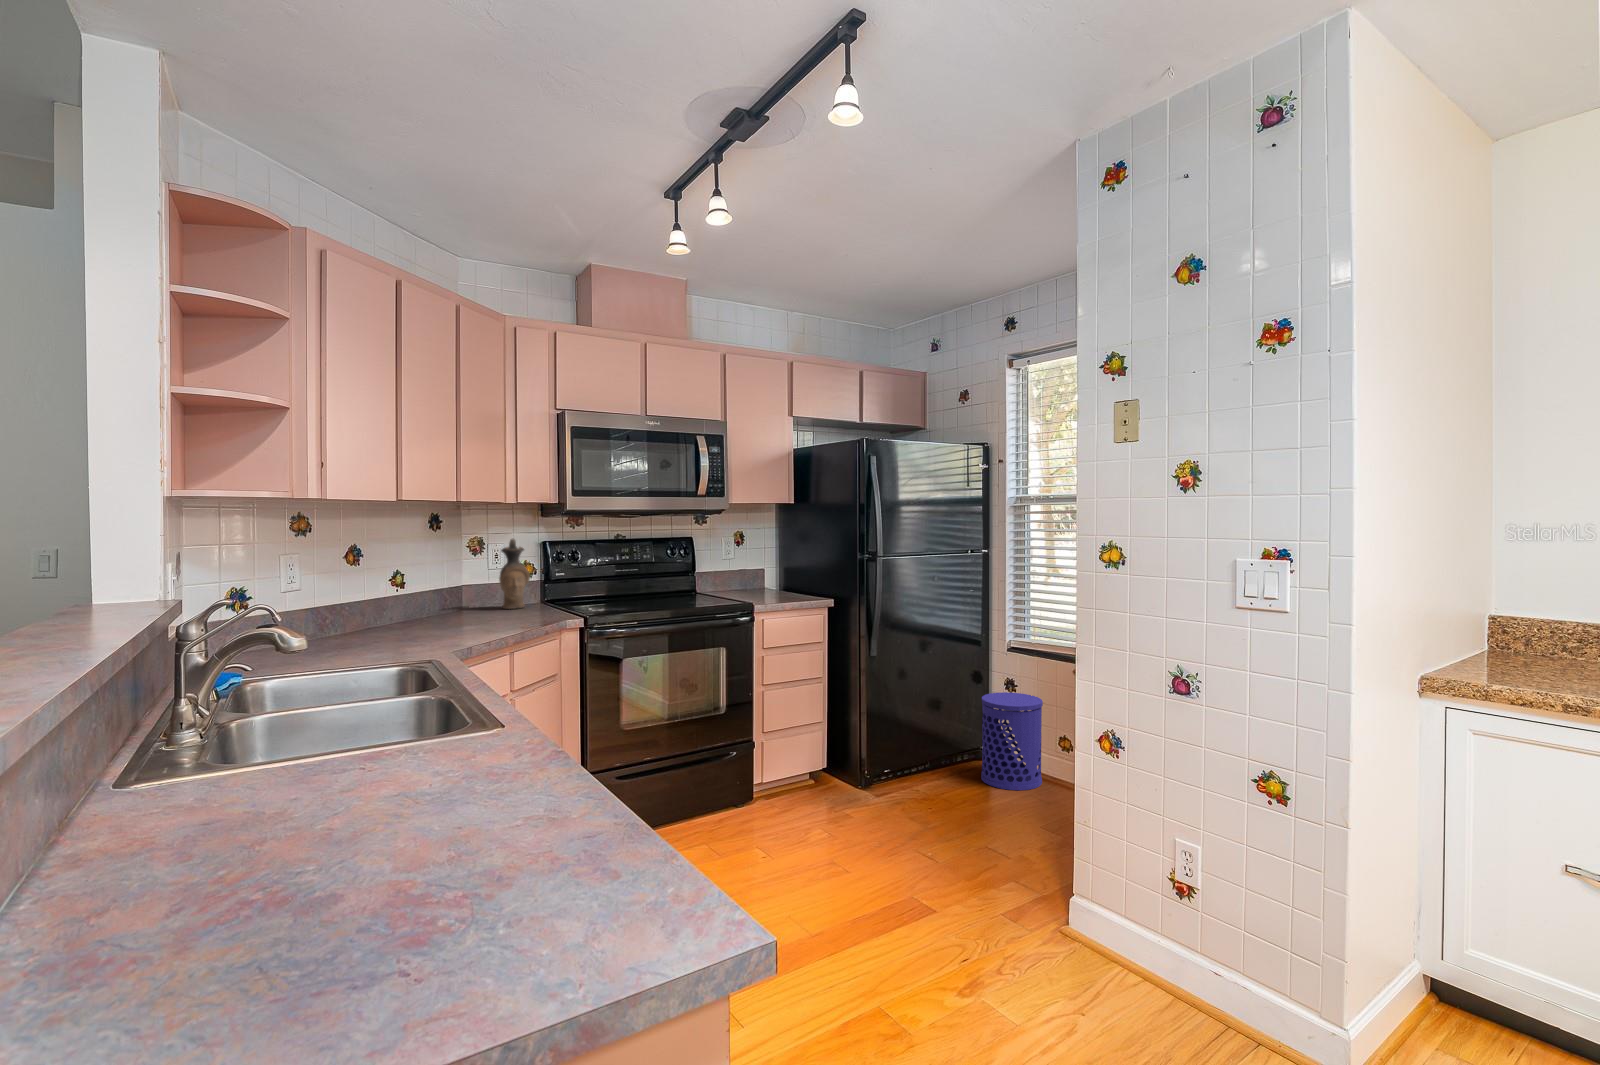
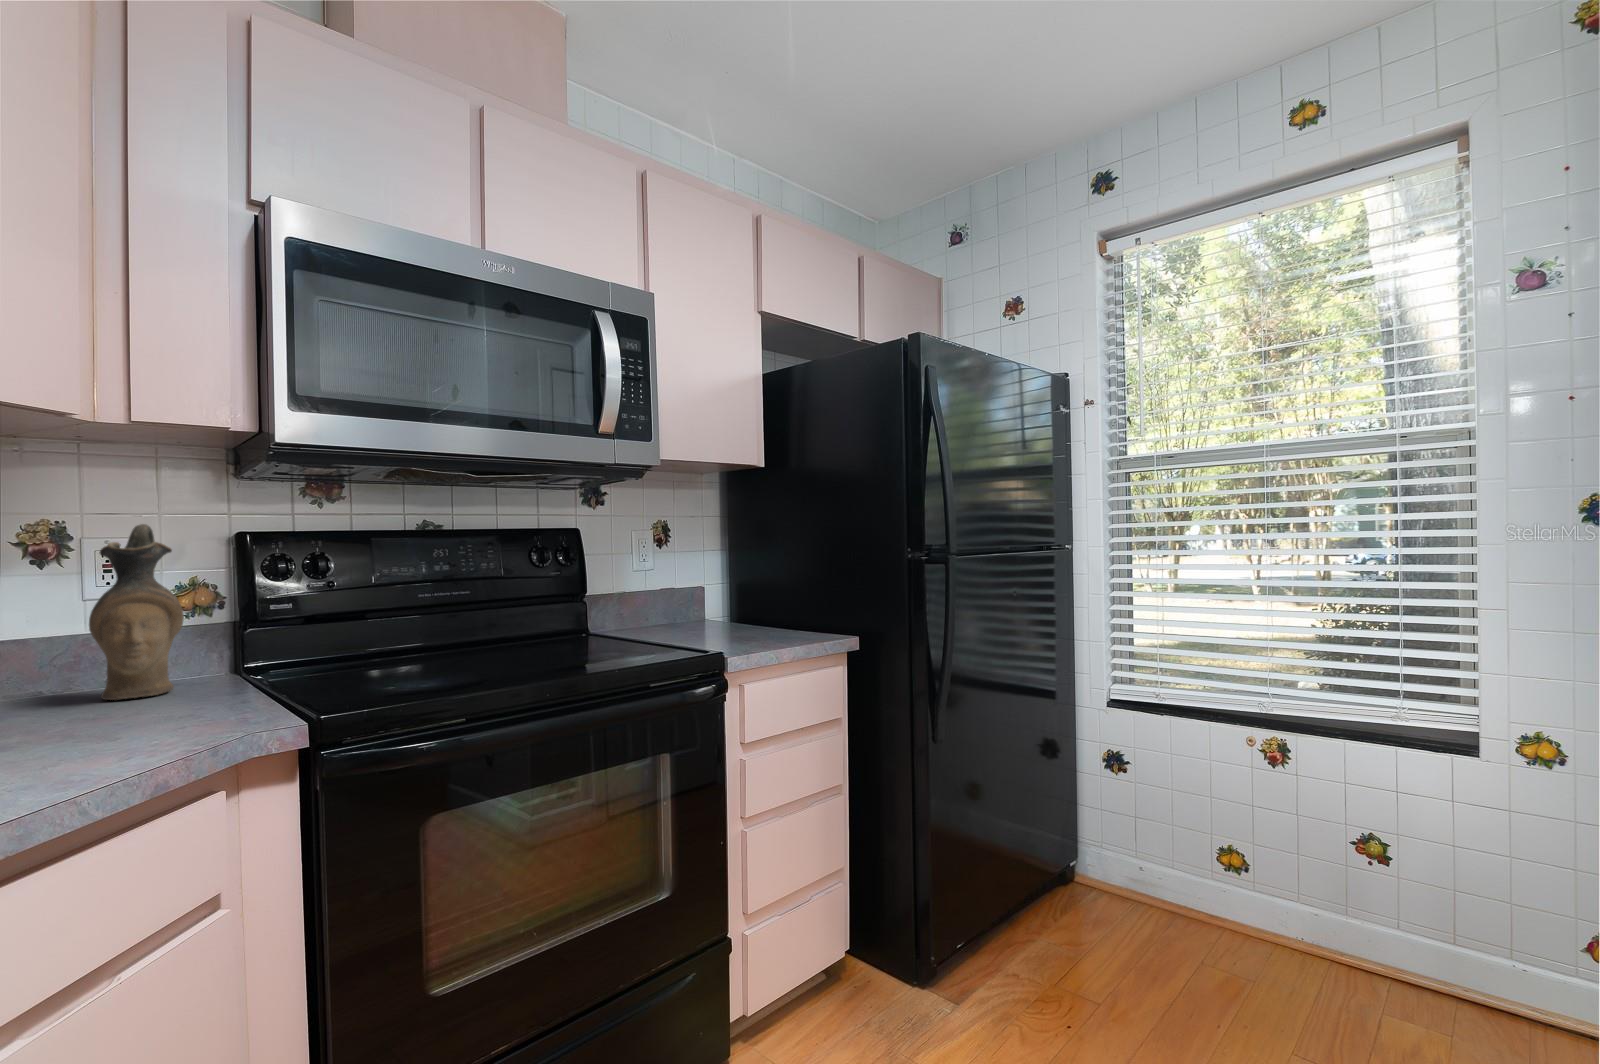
waste bin: present [981,692,1043,790] -> none [1096,778,1208,961]

